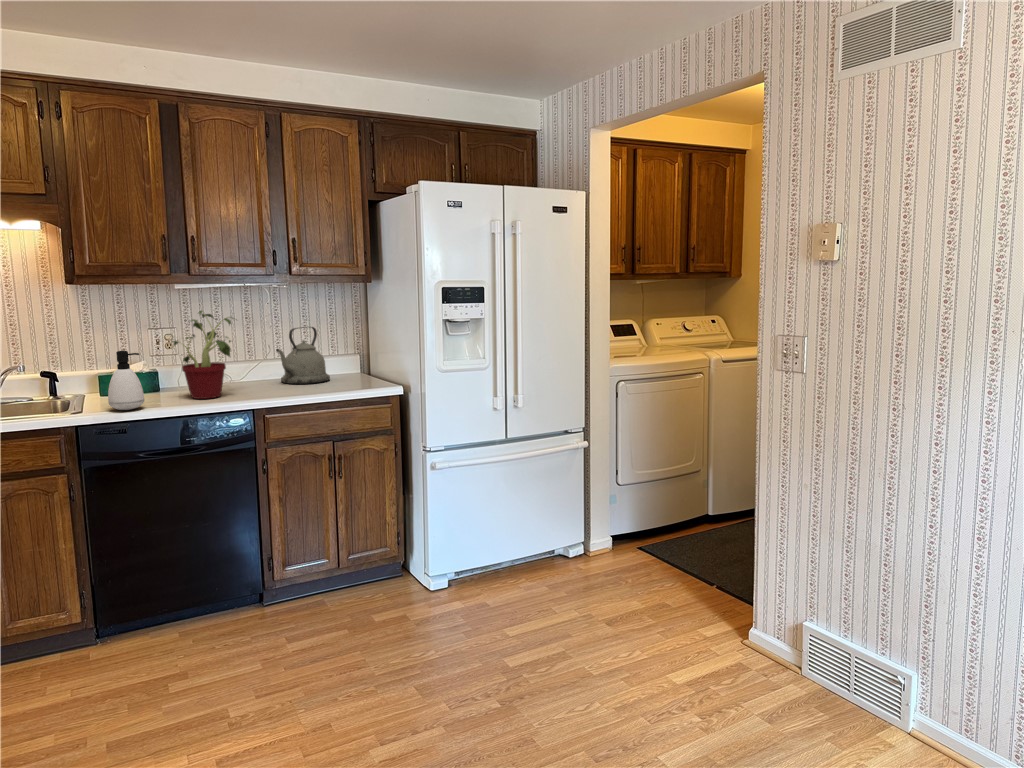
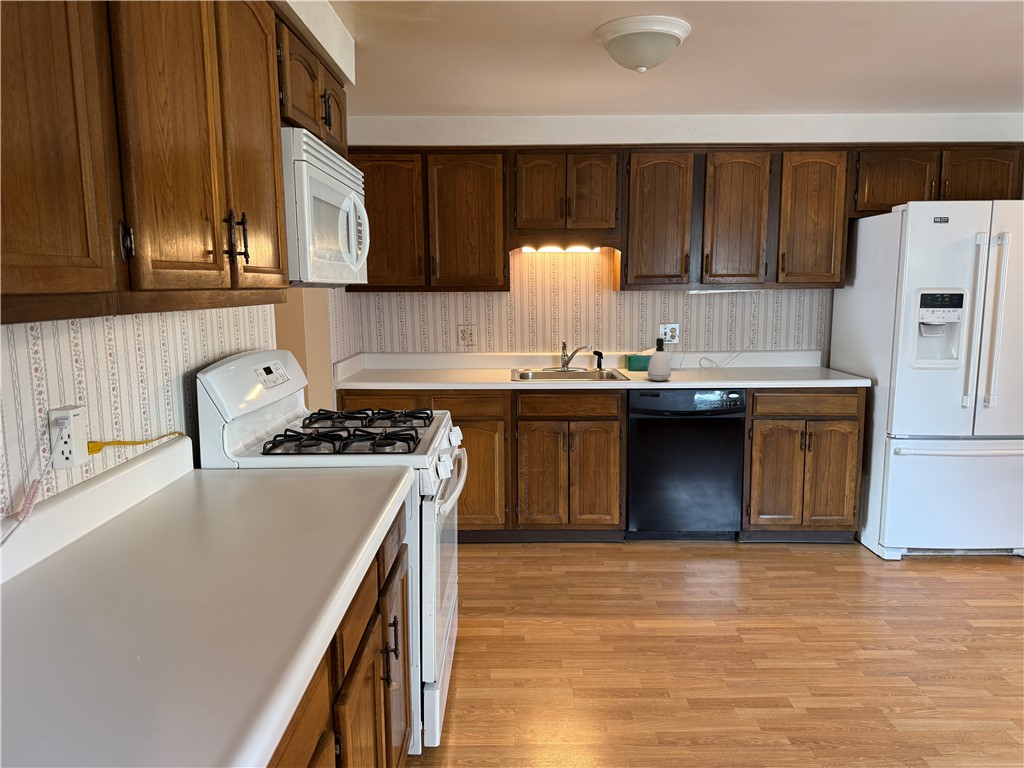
potted plant: present [172,311,233,399] -> none [687,310,735,377]
kettle: present [276,327,330,384] -> none [757,326,798,372]

